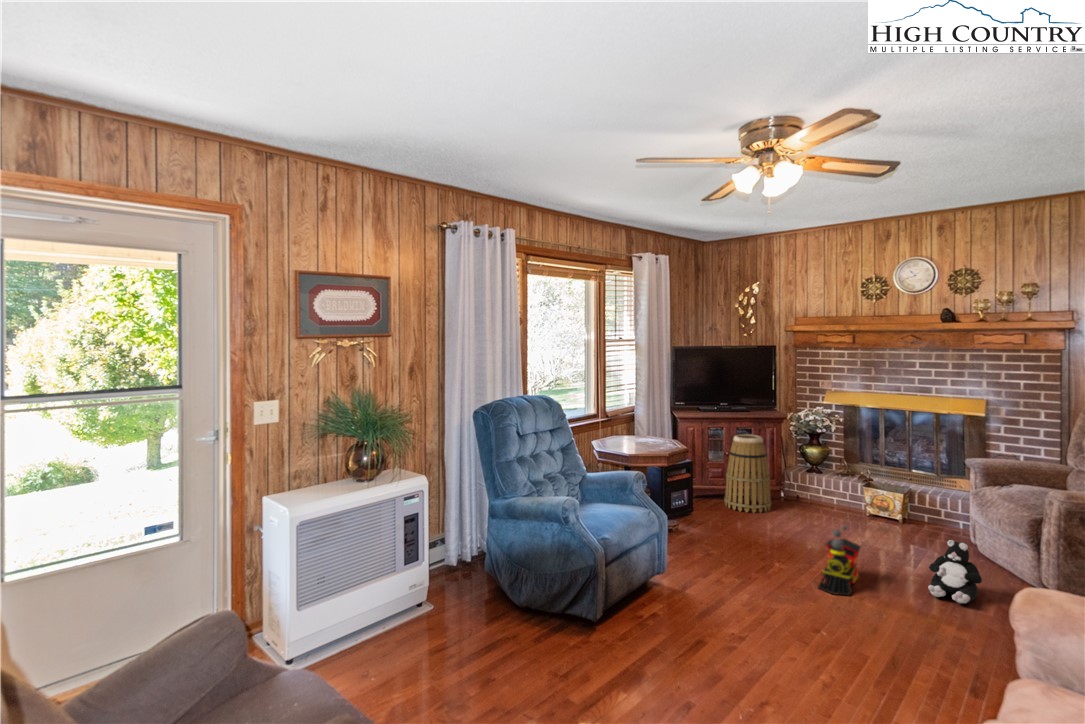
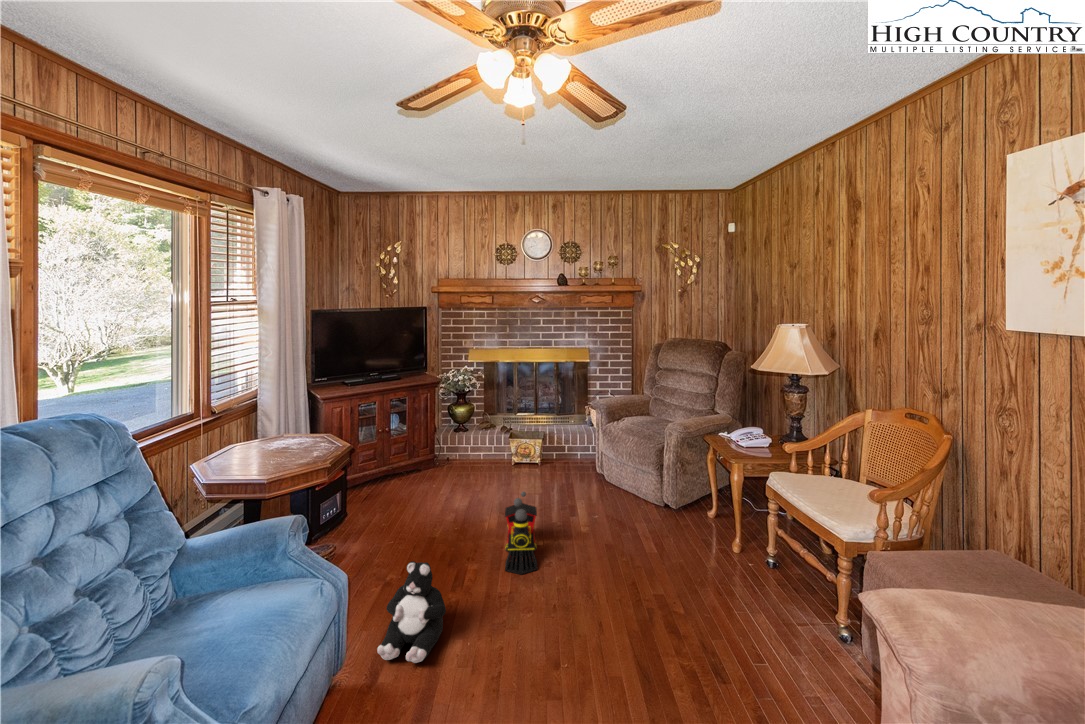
basket: present [724,434,772,513] -> none [379,400,428,486]
plush toy: present [928,539,982,604] -> present [377,561,446,663]

